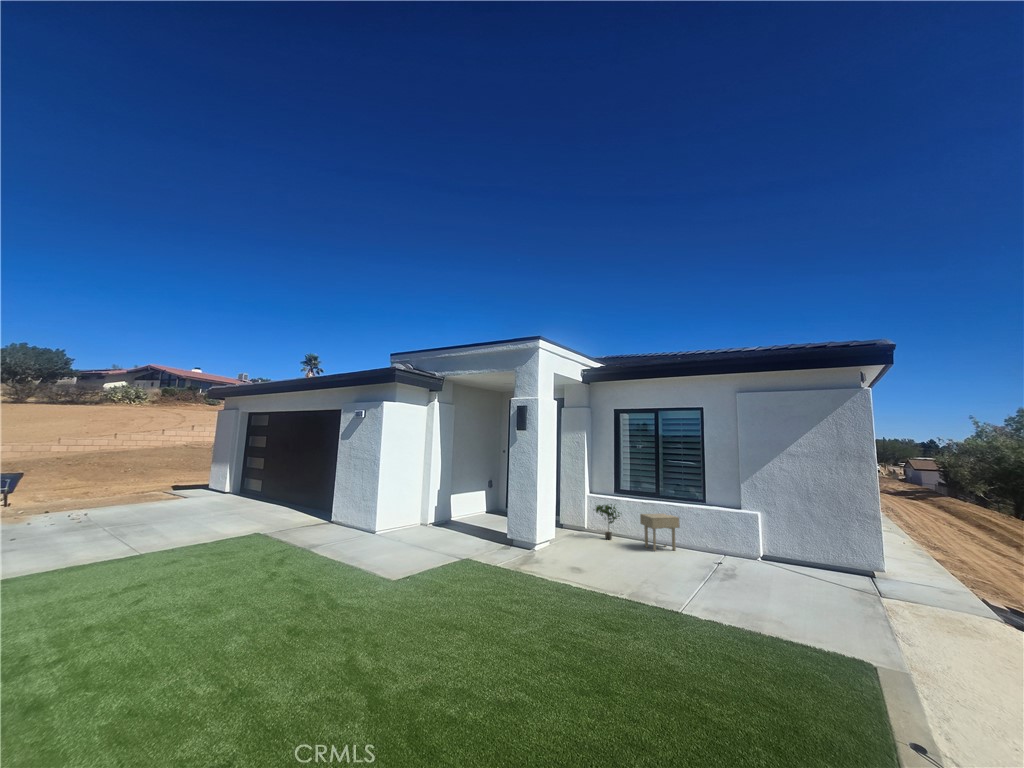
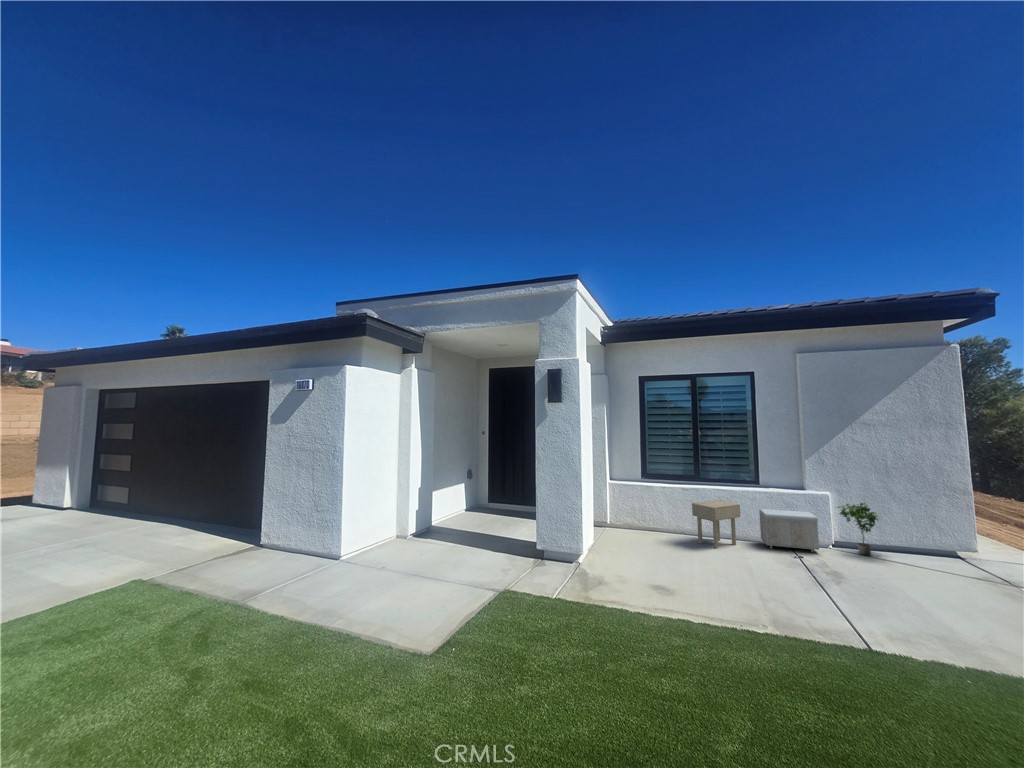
potted plant: present [596,504,620,540] -> present [838,503,878,556]
storage bench: none [697,523,741,561] -> present [759,509,819,552]

